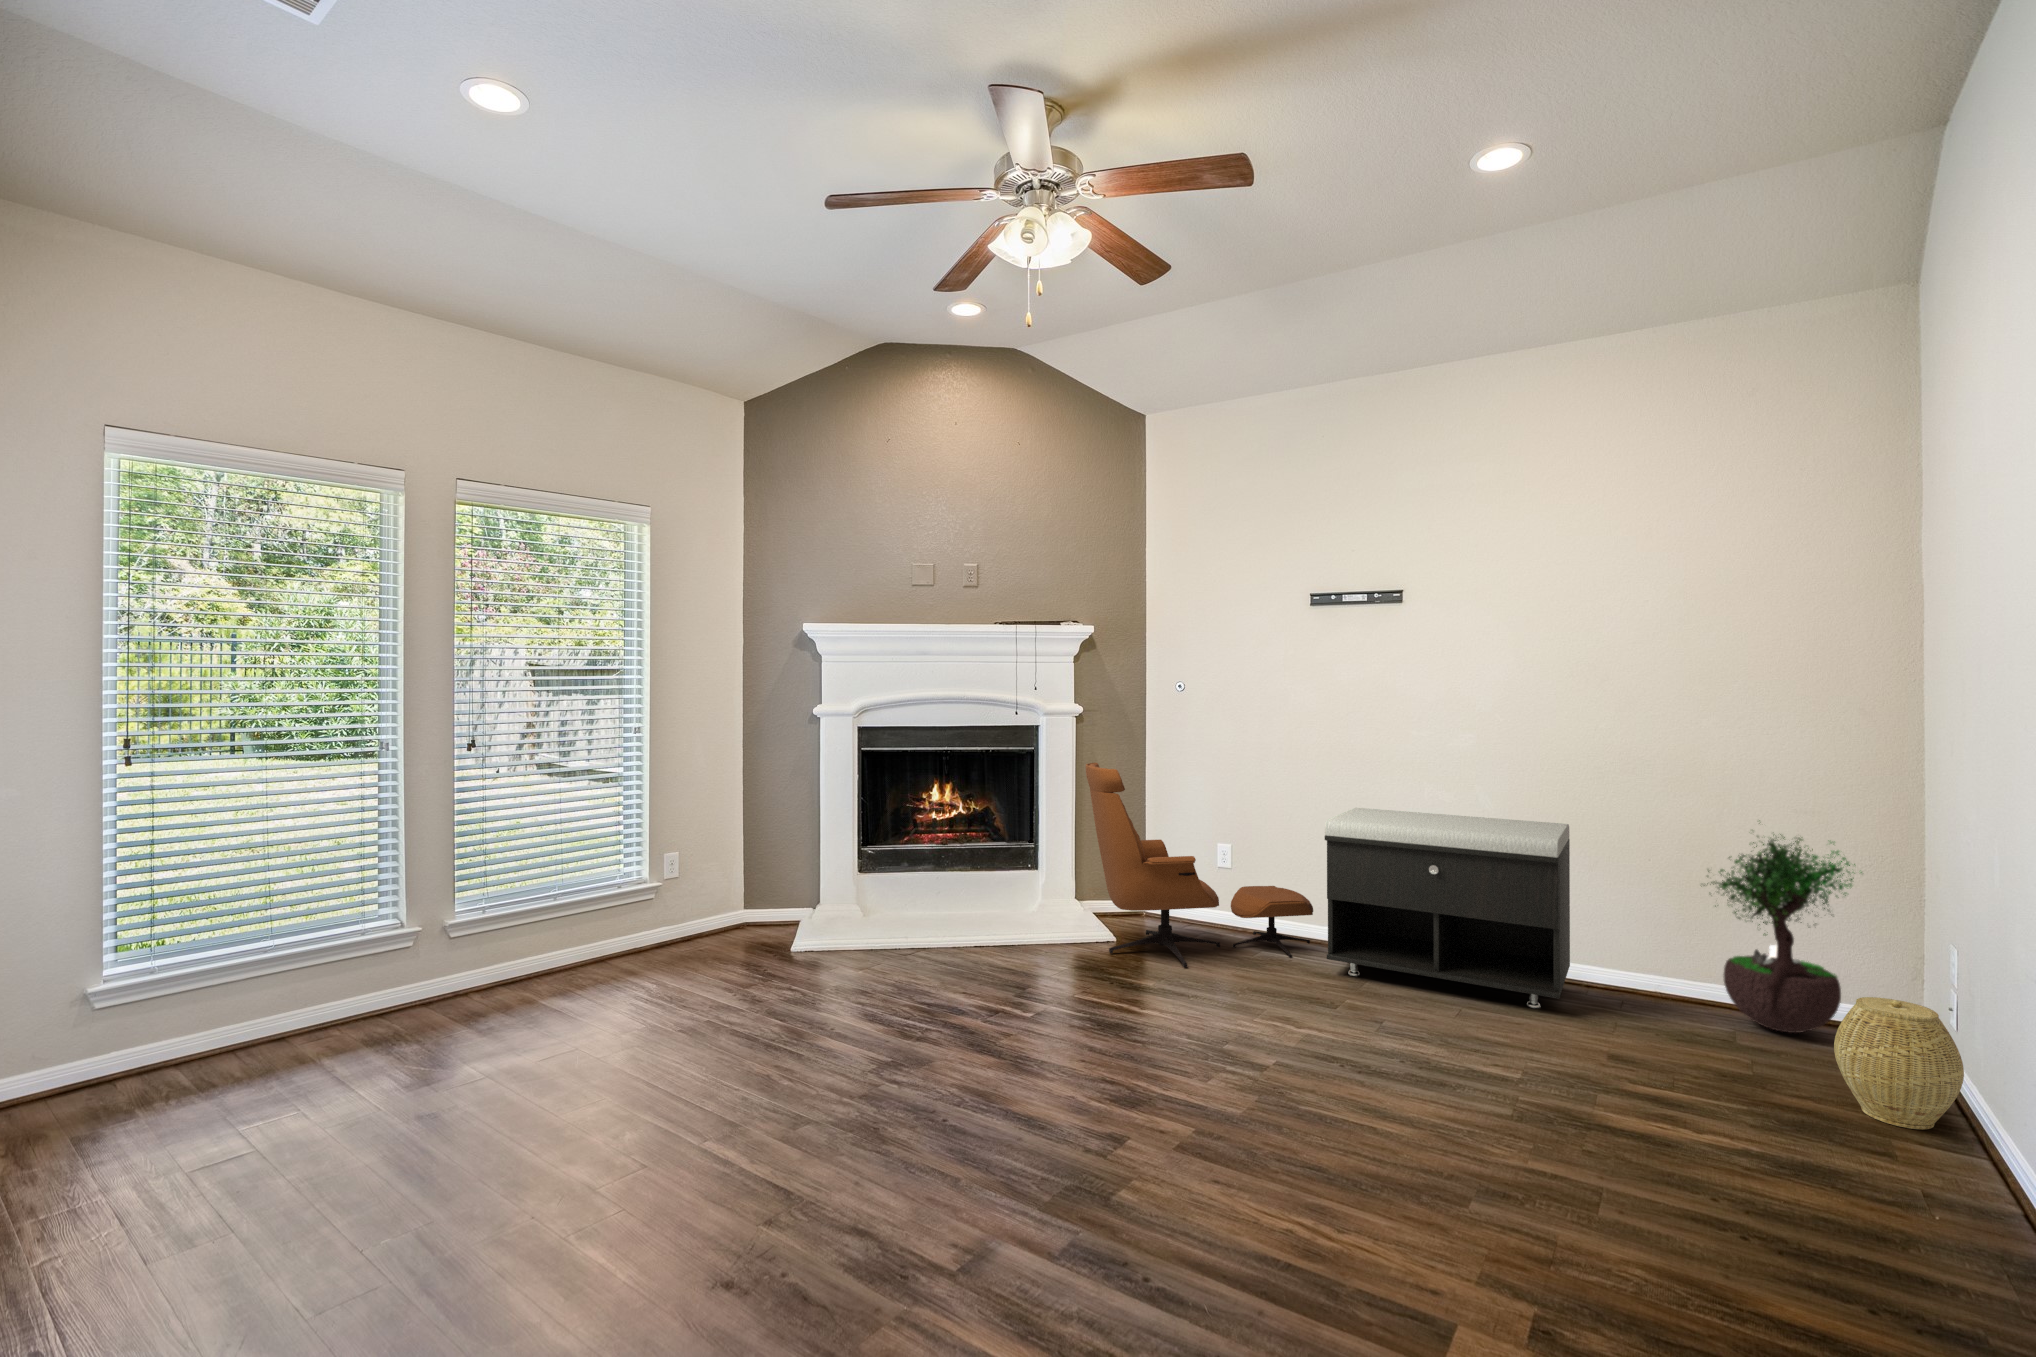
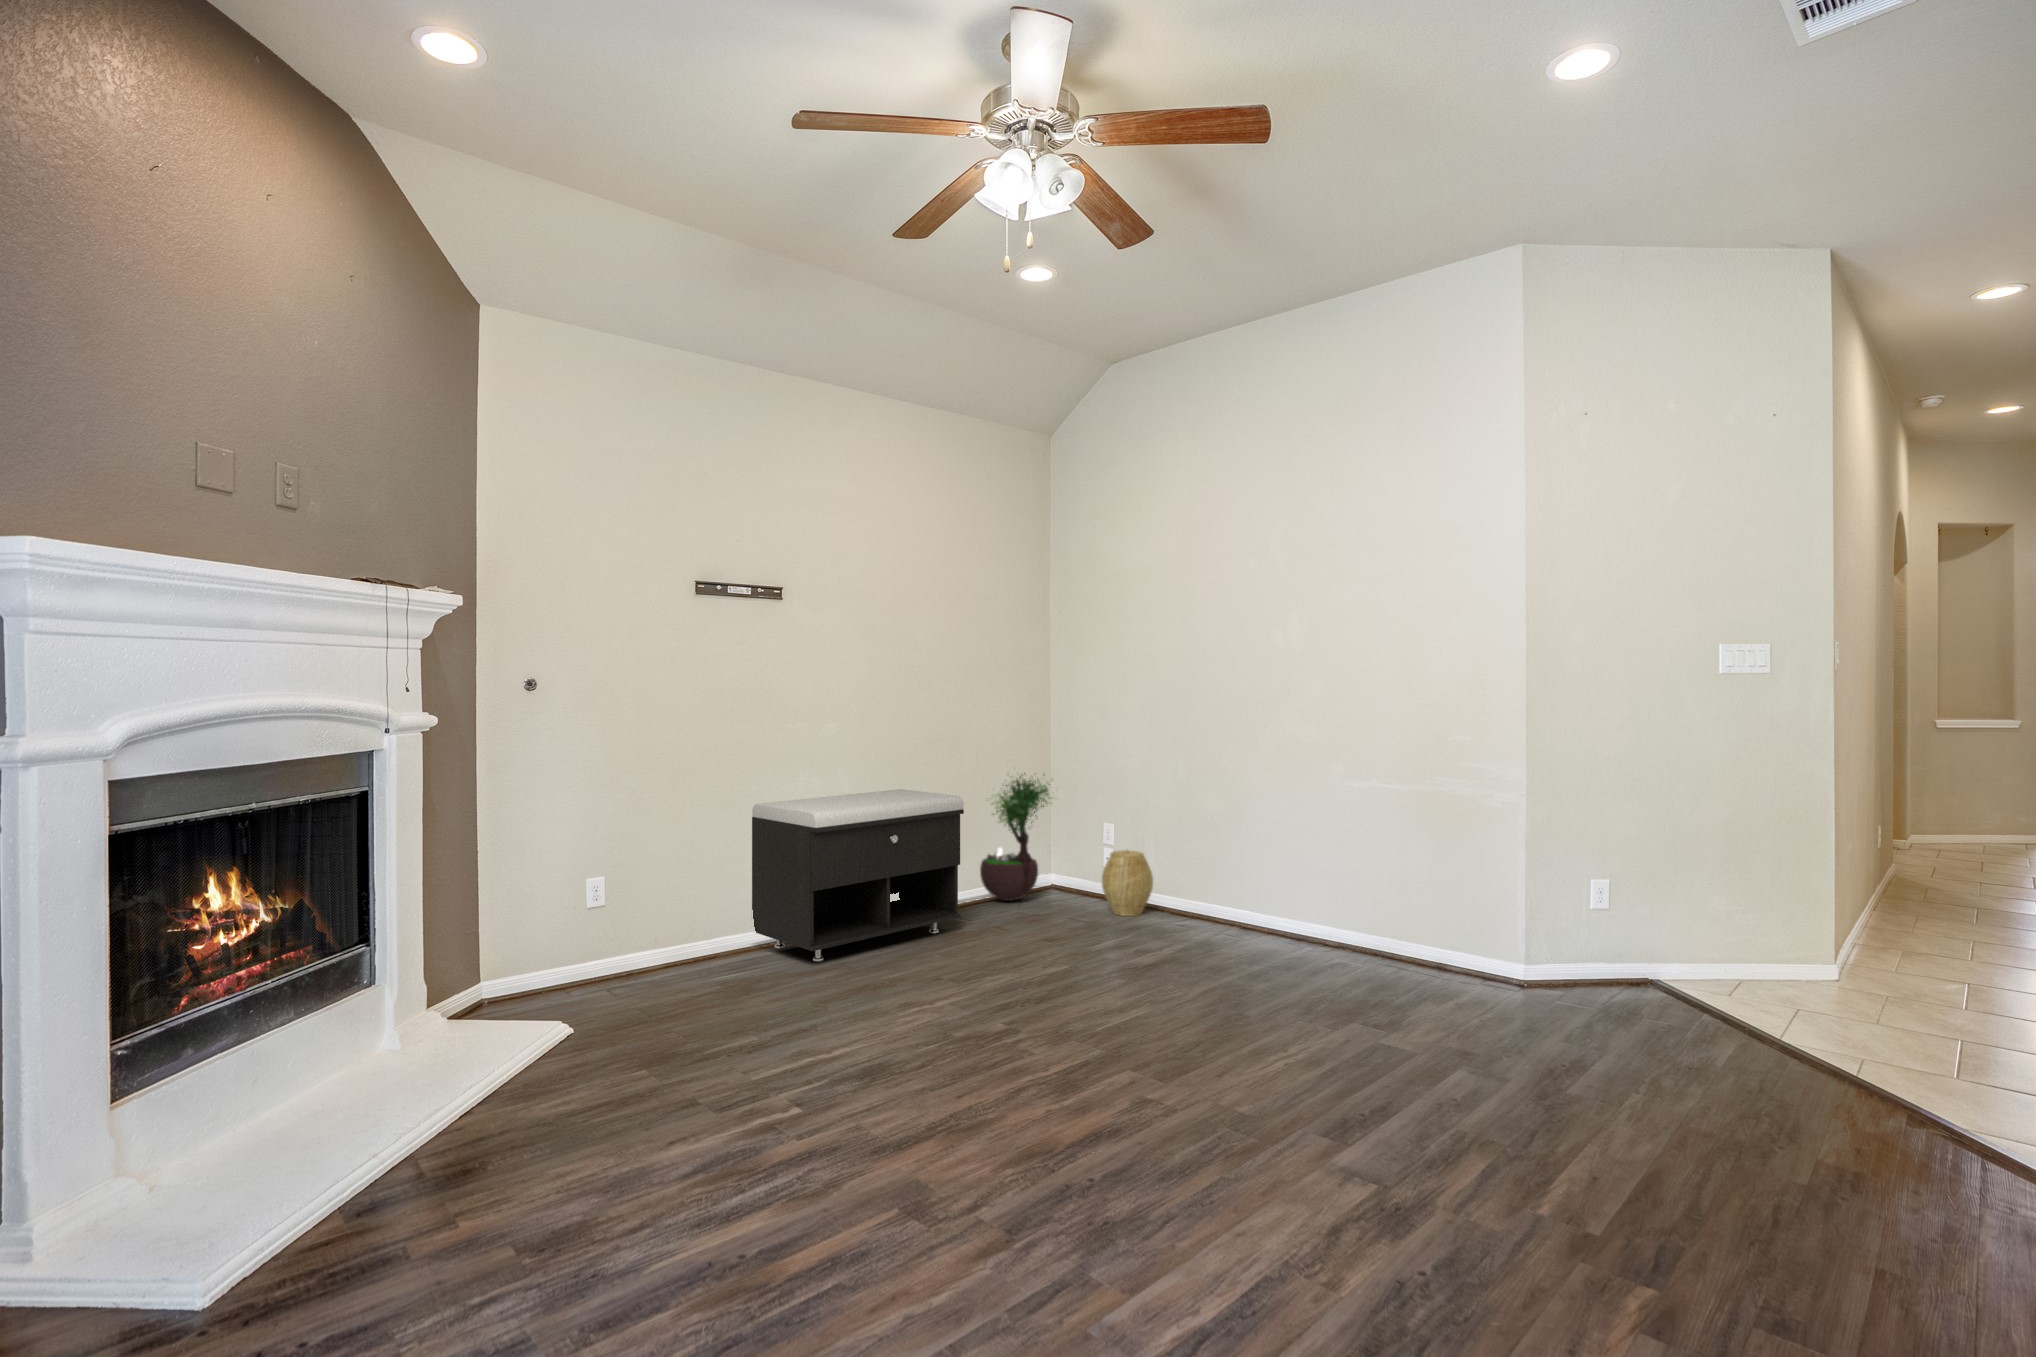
lounge chair: present [1086,763,1313,967] -> none [572,787,747,1036]

